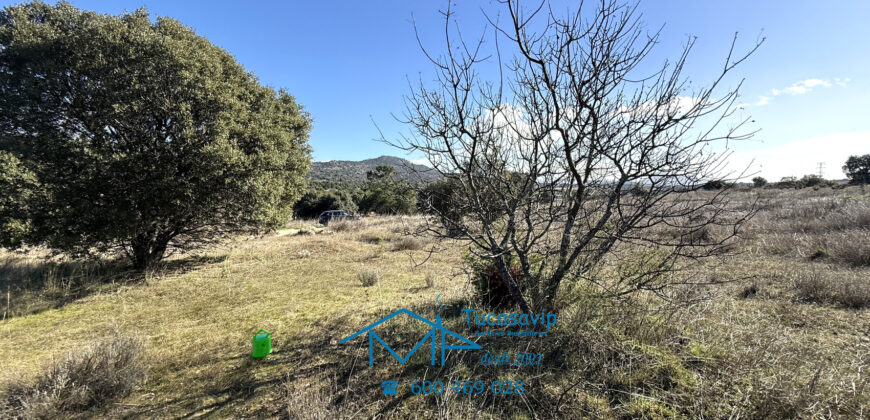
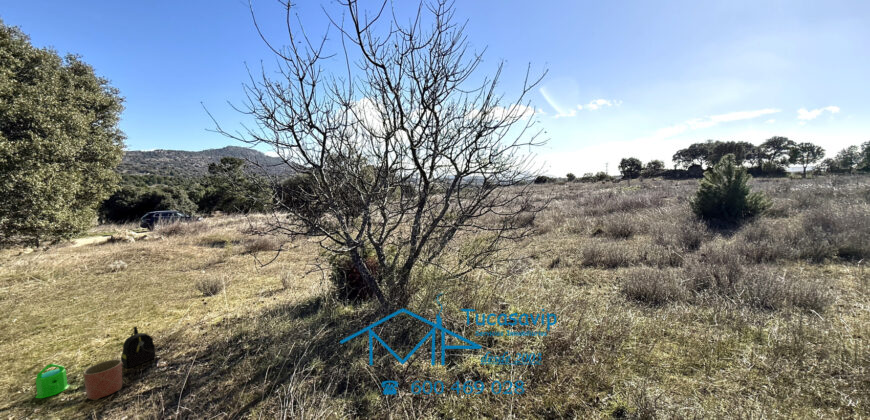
backpack: none [306,306,331,343] -> present [121,327,156,368]
planter: none [281,334,307,369] -> present [83,360,122,400]

